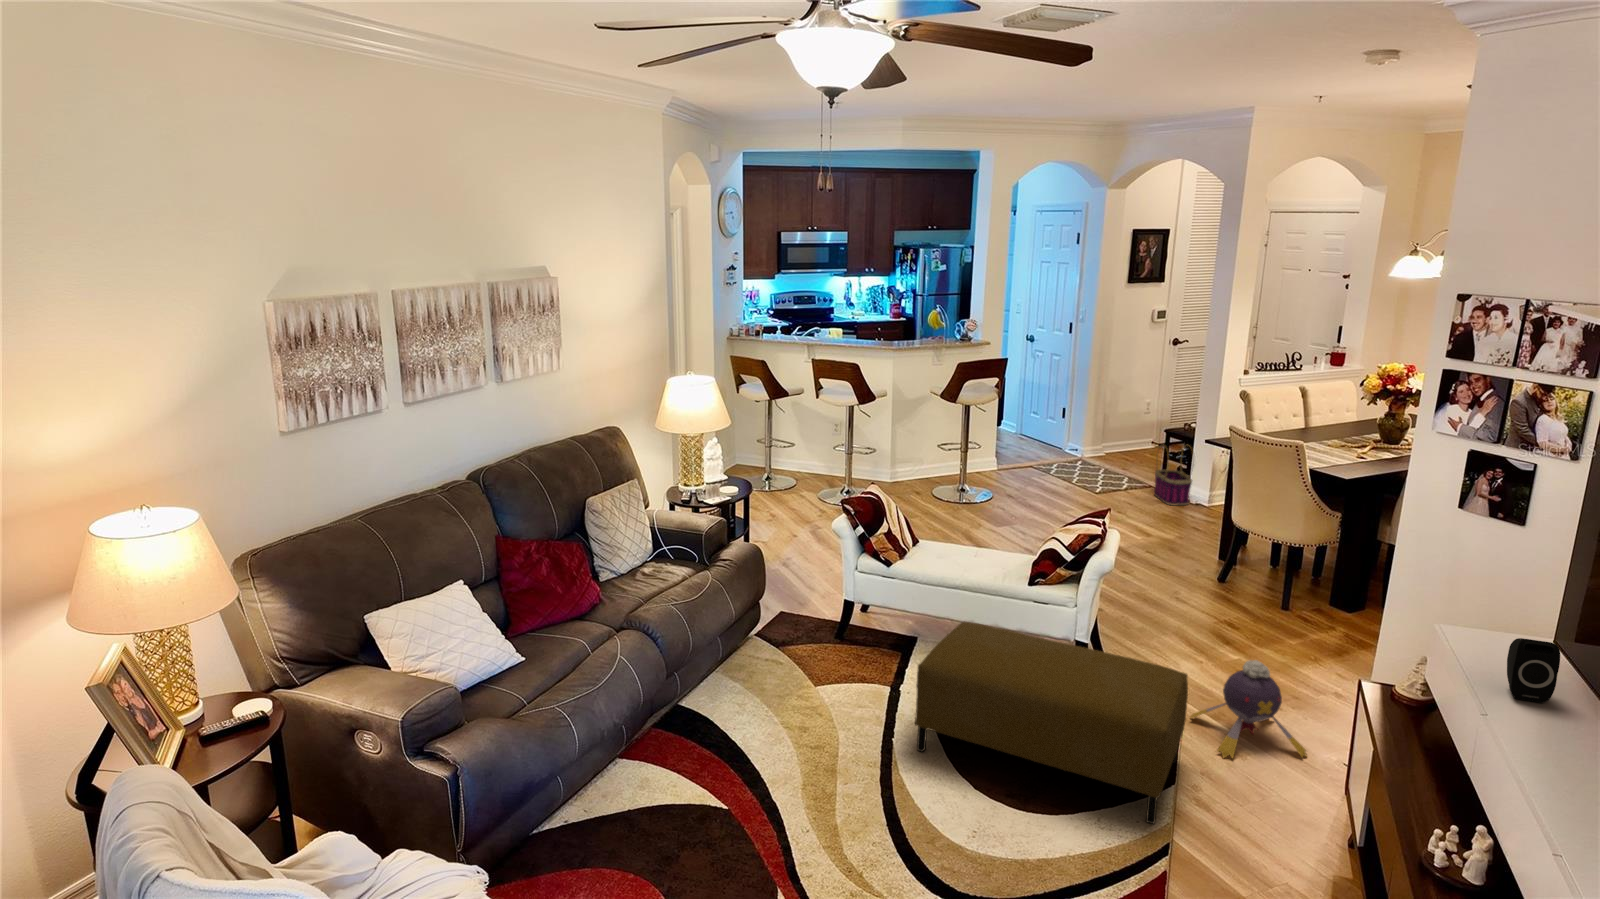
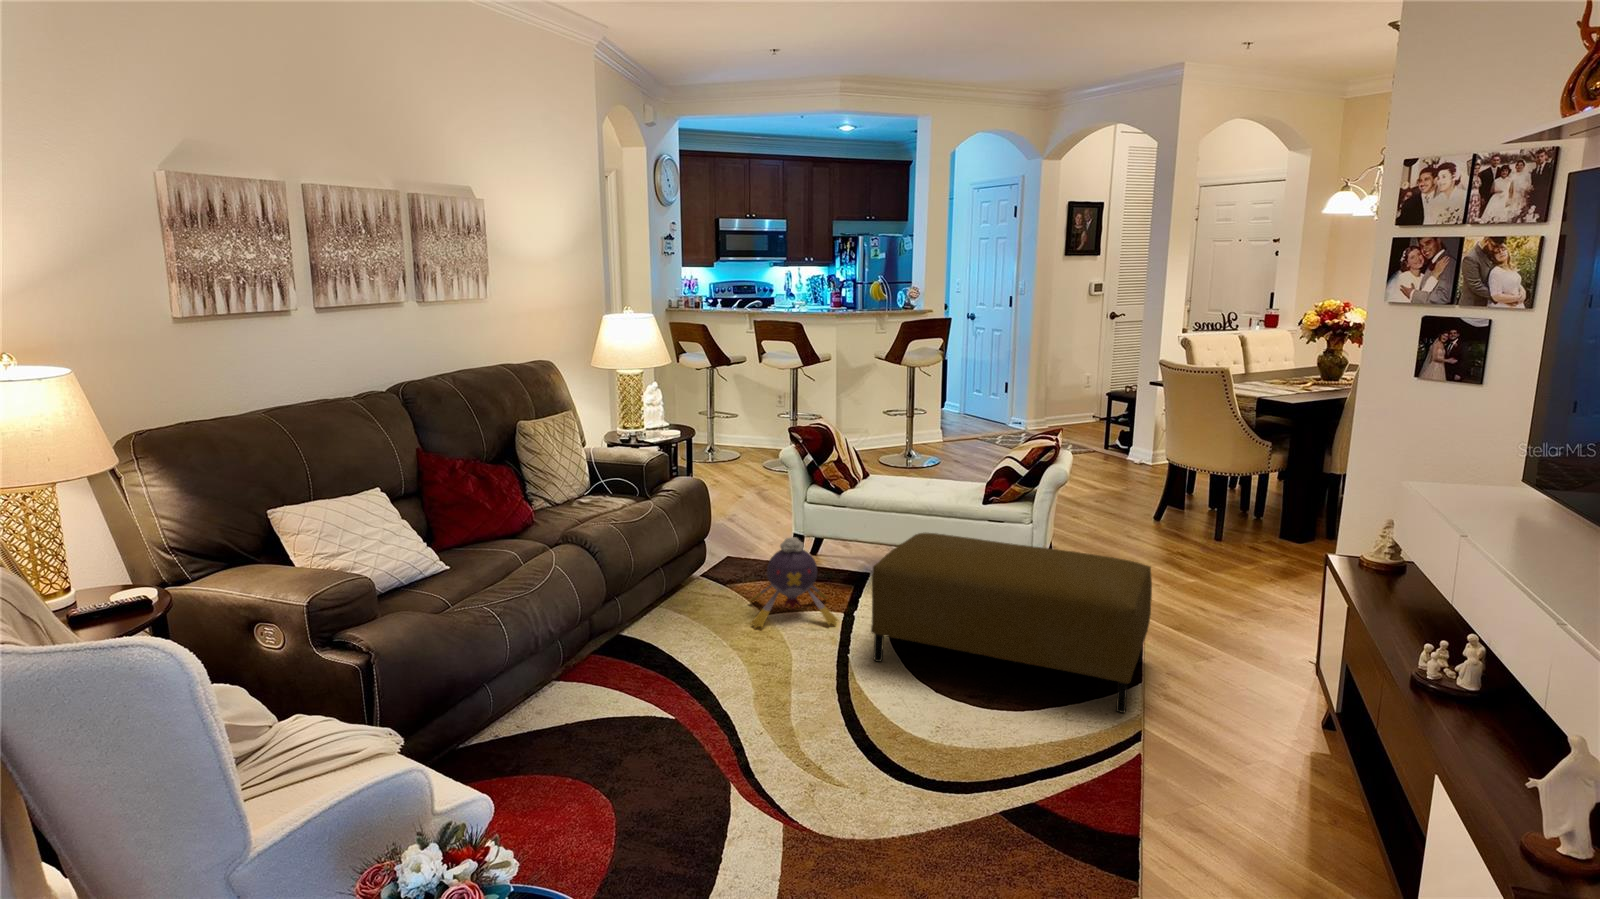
basket: present [1154,444,1193,505] -> none [1098,404,1137,464]
speaker: present [1507,638,1560,703] -> none [1488,447,1544,514]
plush toy: present [1190,660,1307,758] -> present [750,537,837,628]

